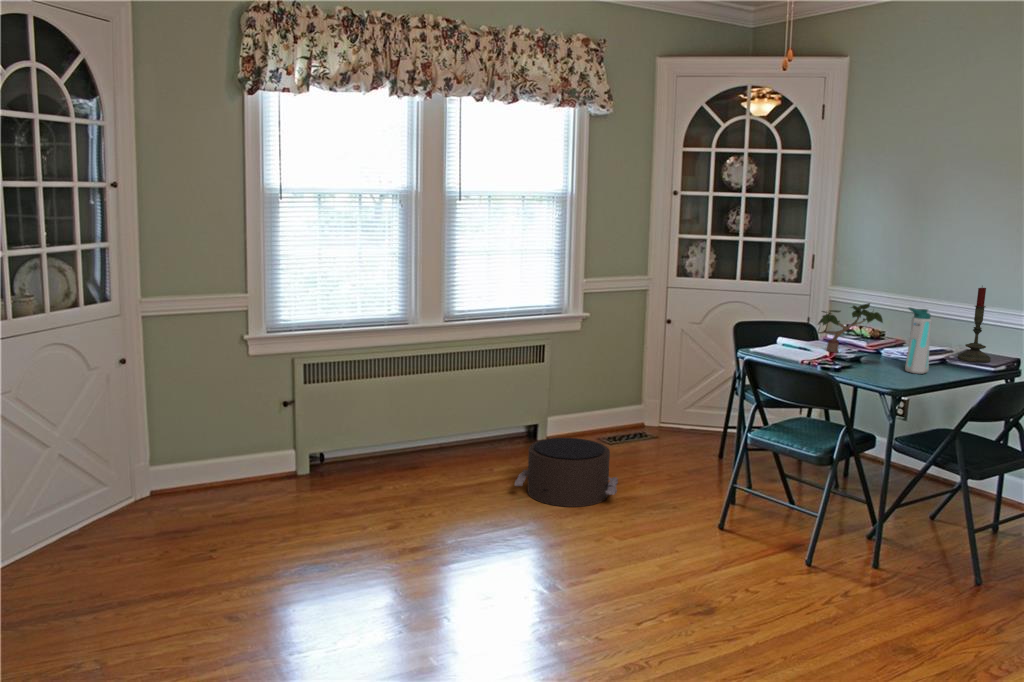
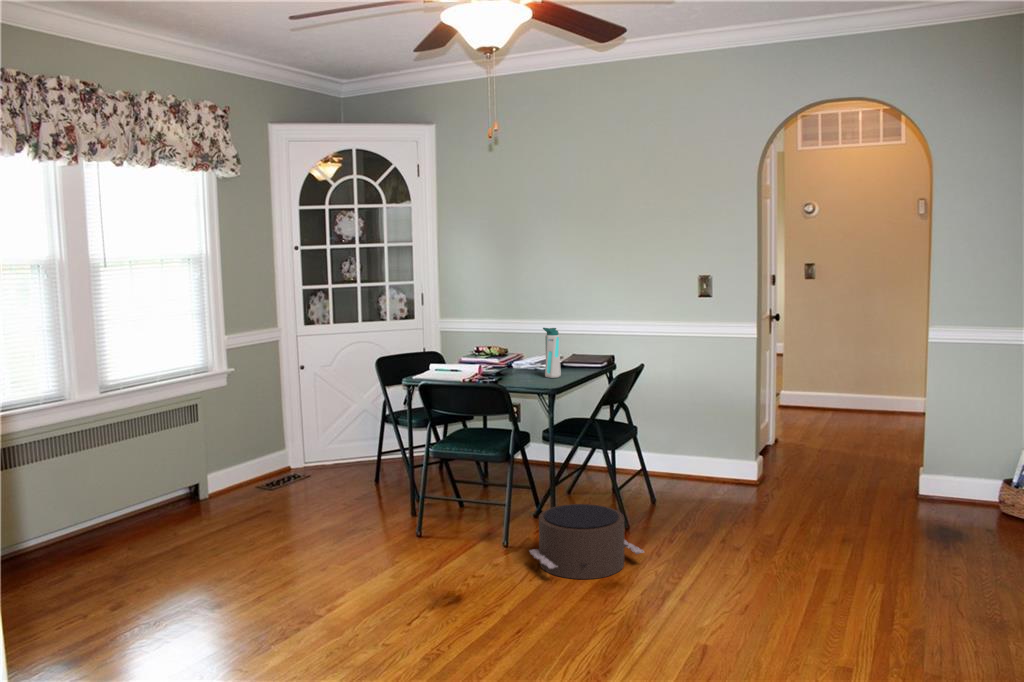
candle: present [958,287,991,362] -> none [563,307,586,365]
potted plant: present [818,303,883,352] -> none [462,327,521,371]
pouf: present [515,438,618,507] -> present [529,504,644,579]

